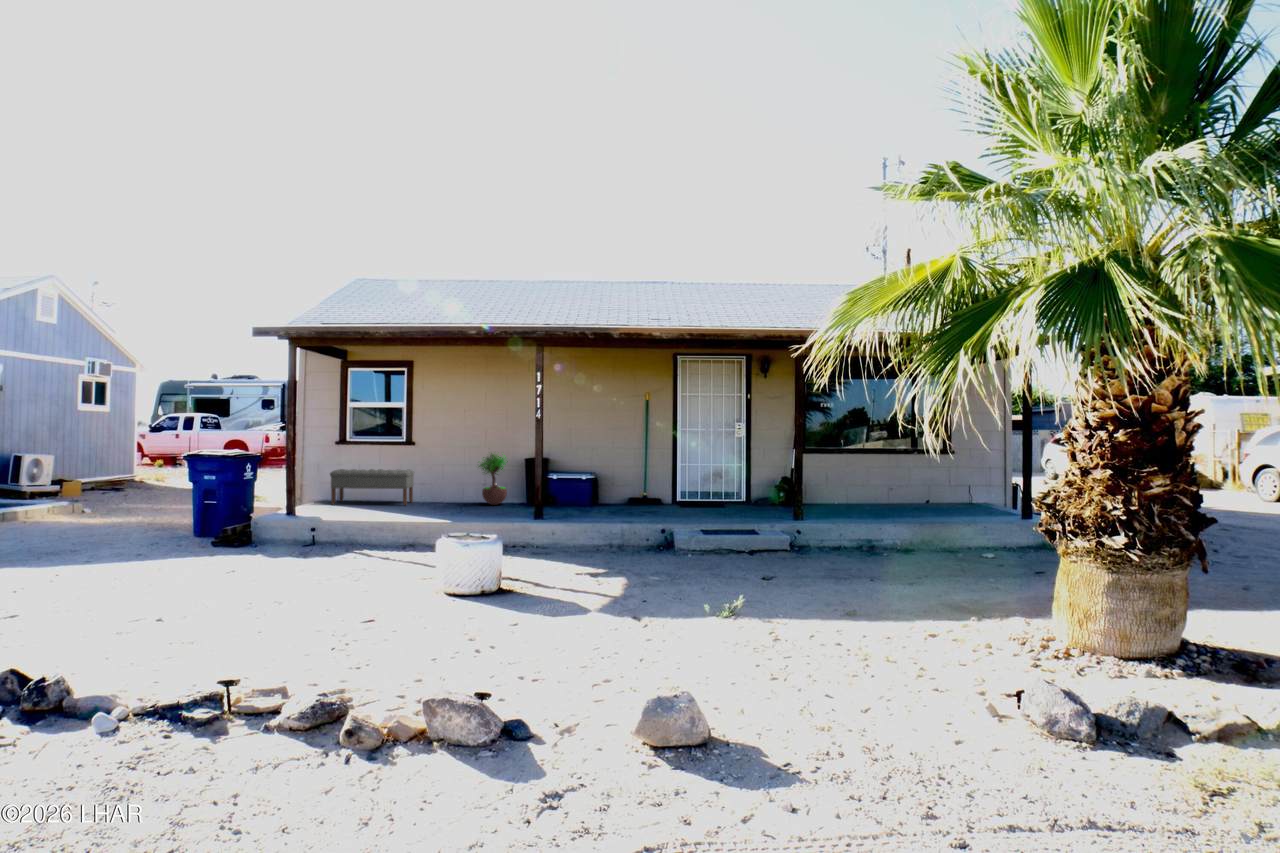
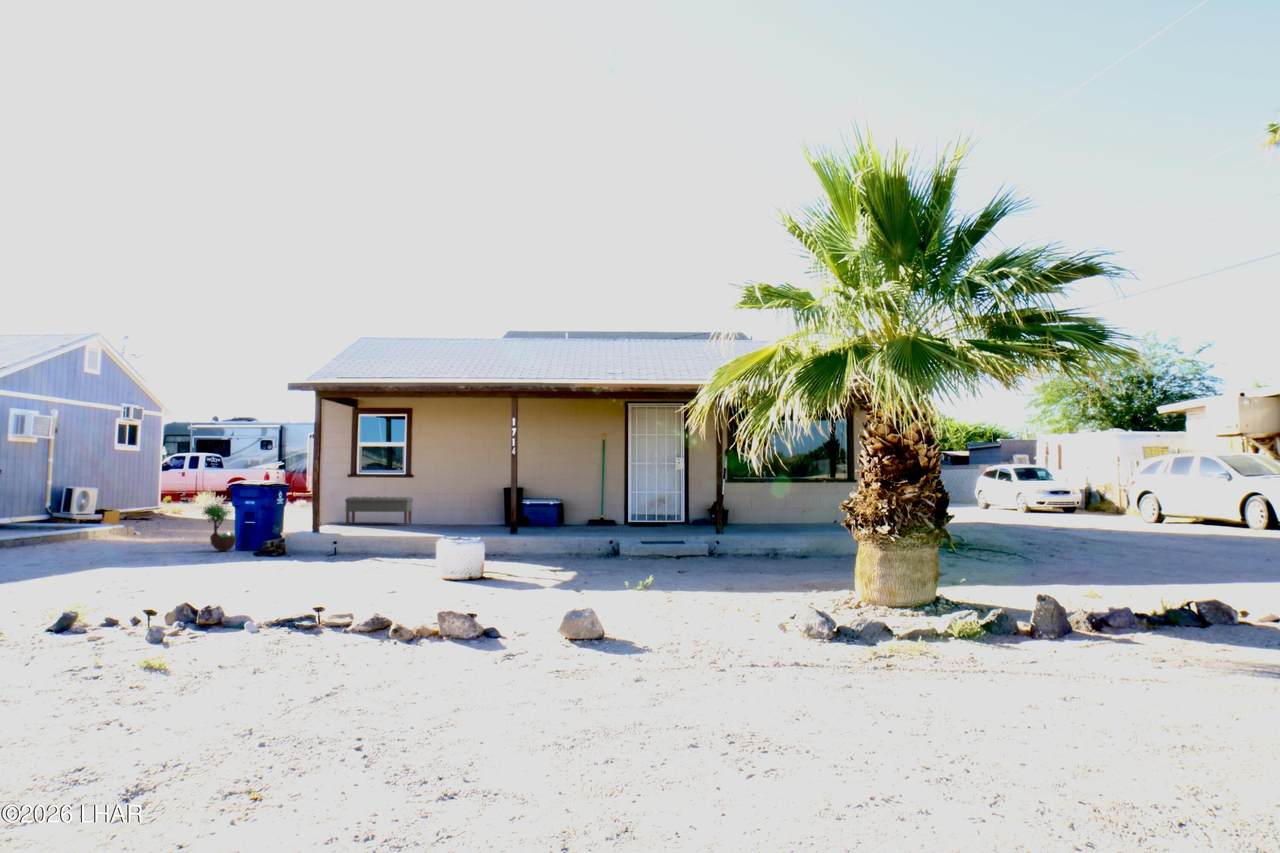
potted tree: present [479,453,508,505] -> present [202,504,236,551]

